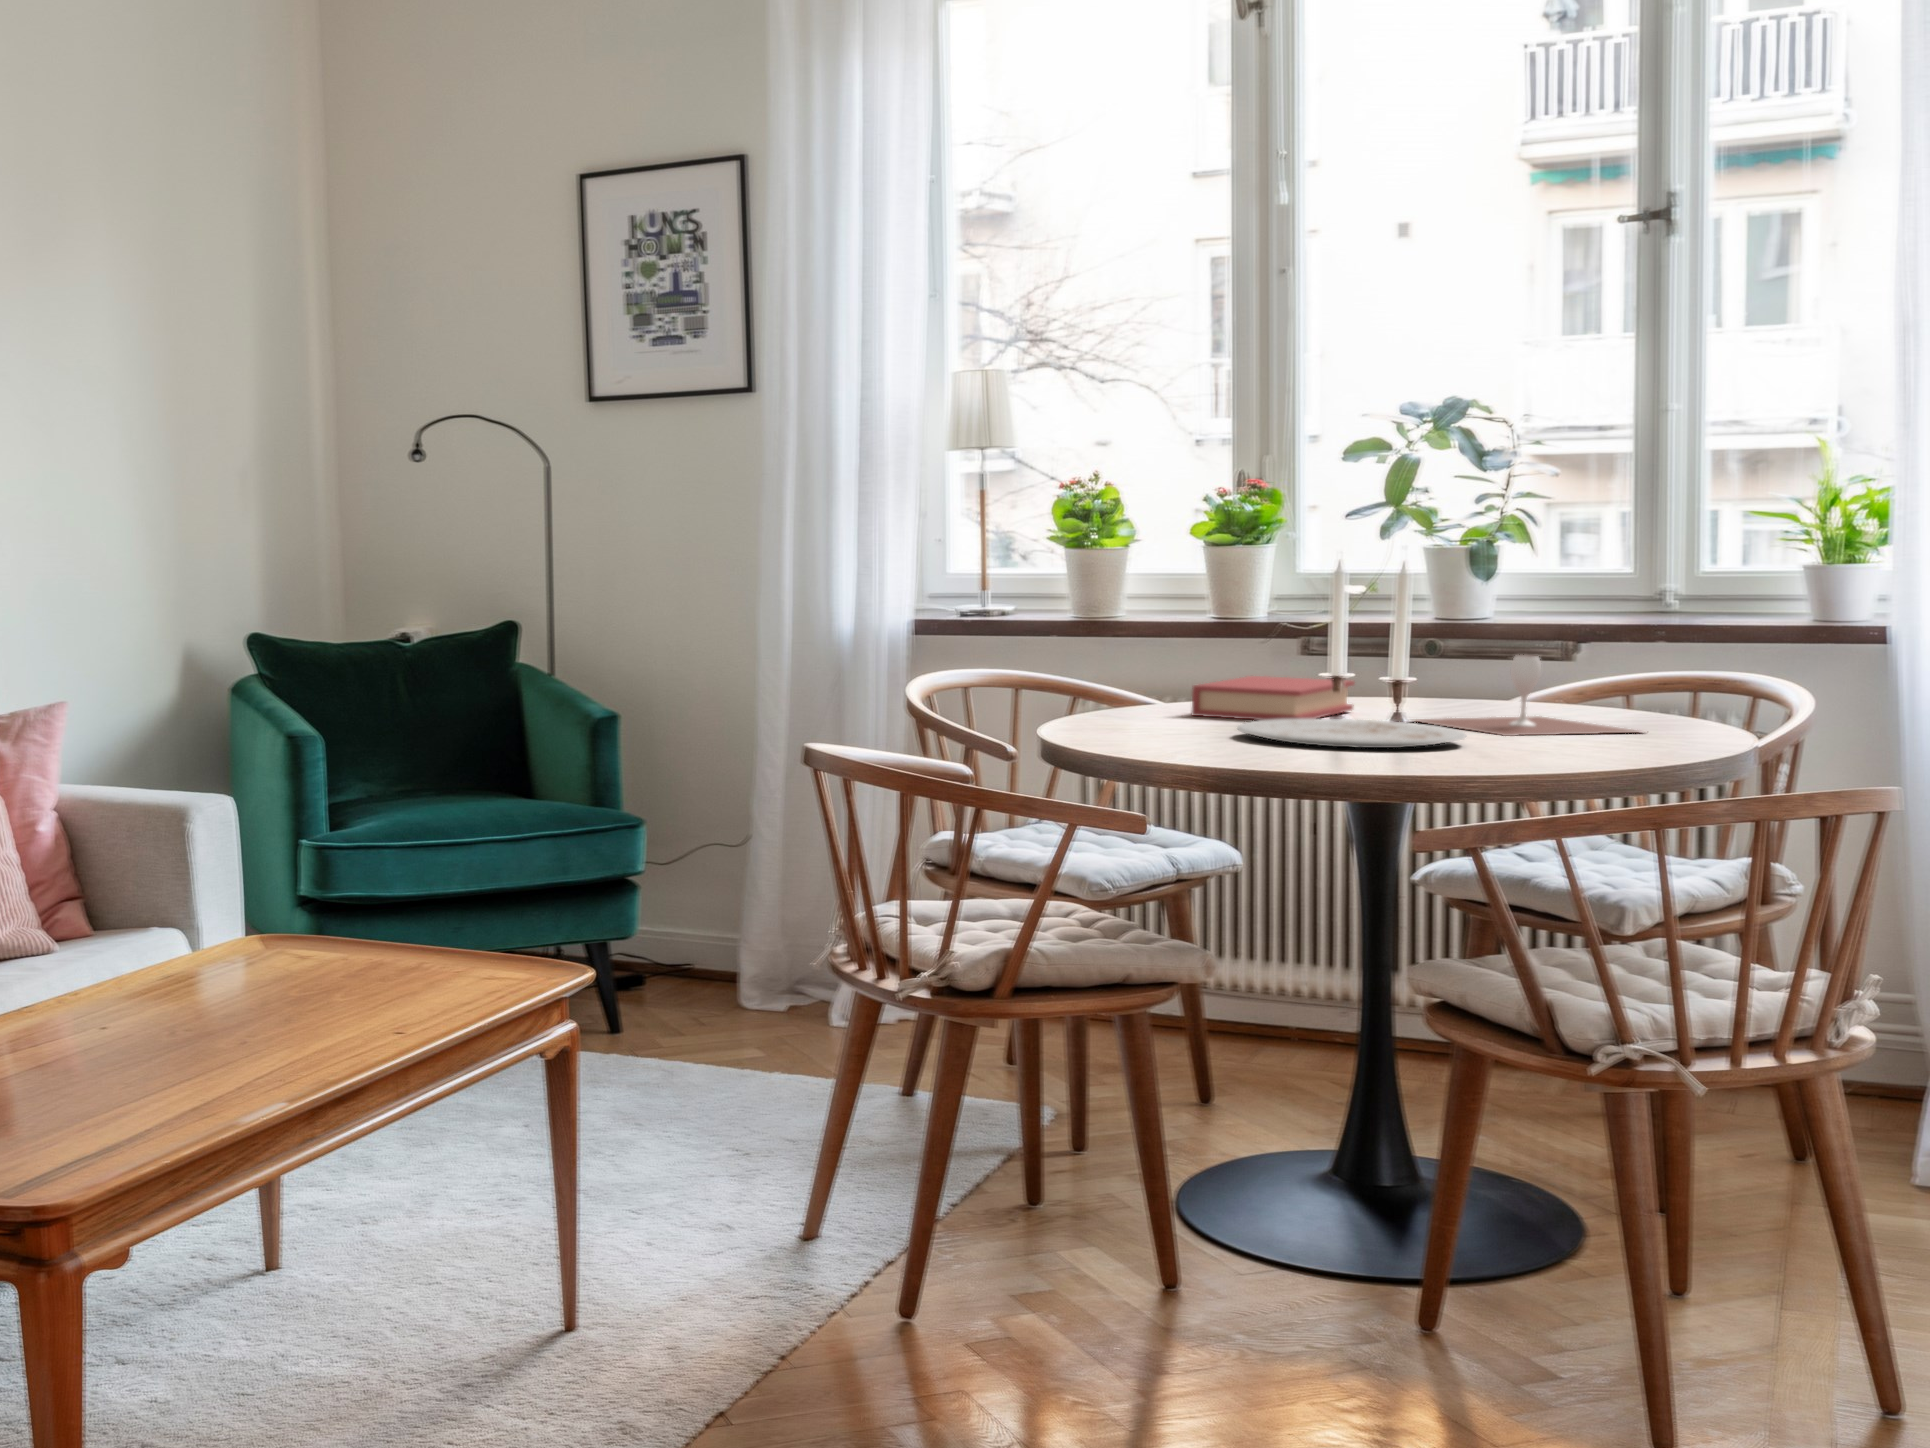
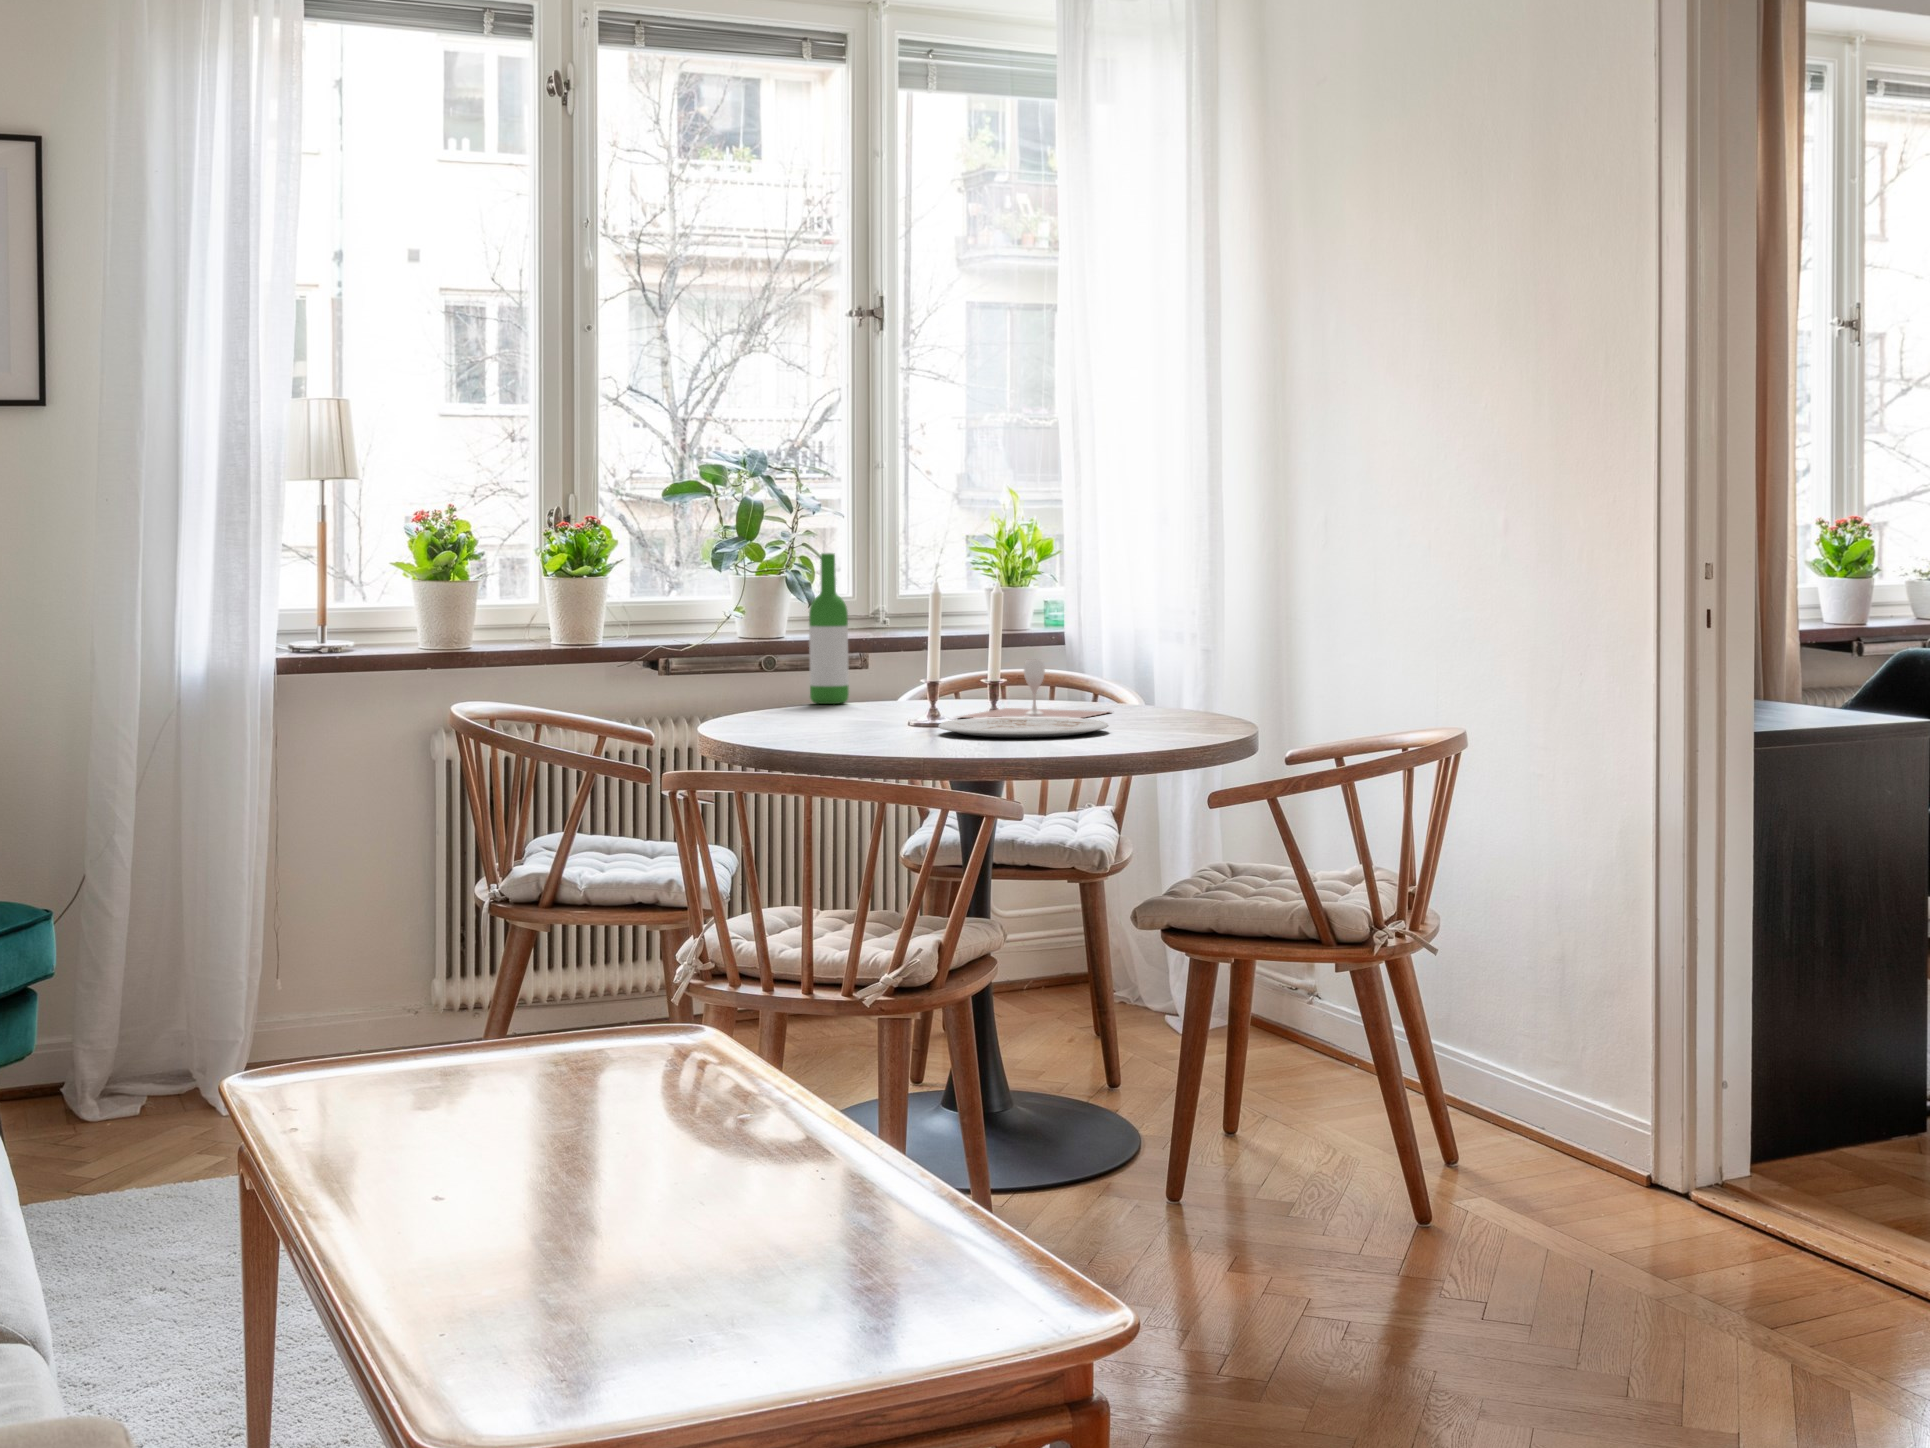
wine bottle: none [1385,520,1440,697] -> present [809,553,849,704]
book: present [1192,676,1354,720] -> none [794,690,907,728]

